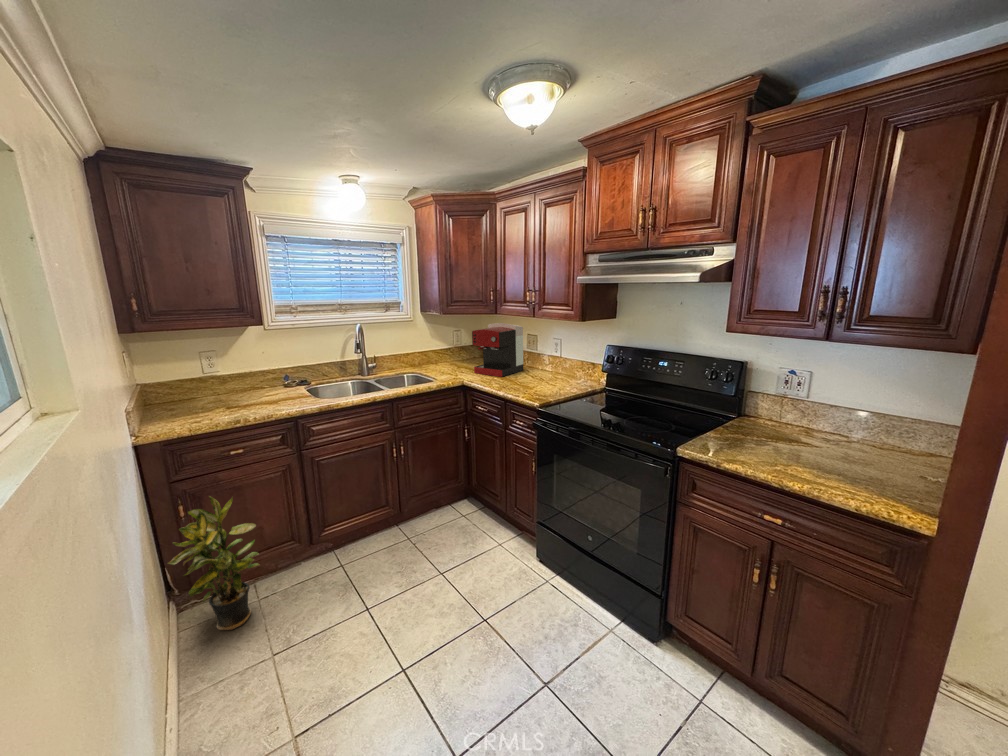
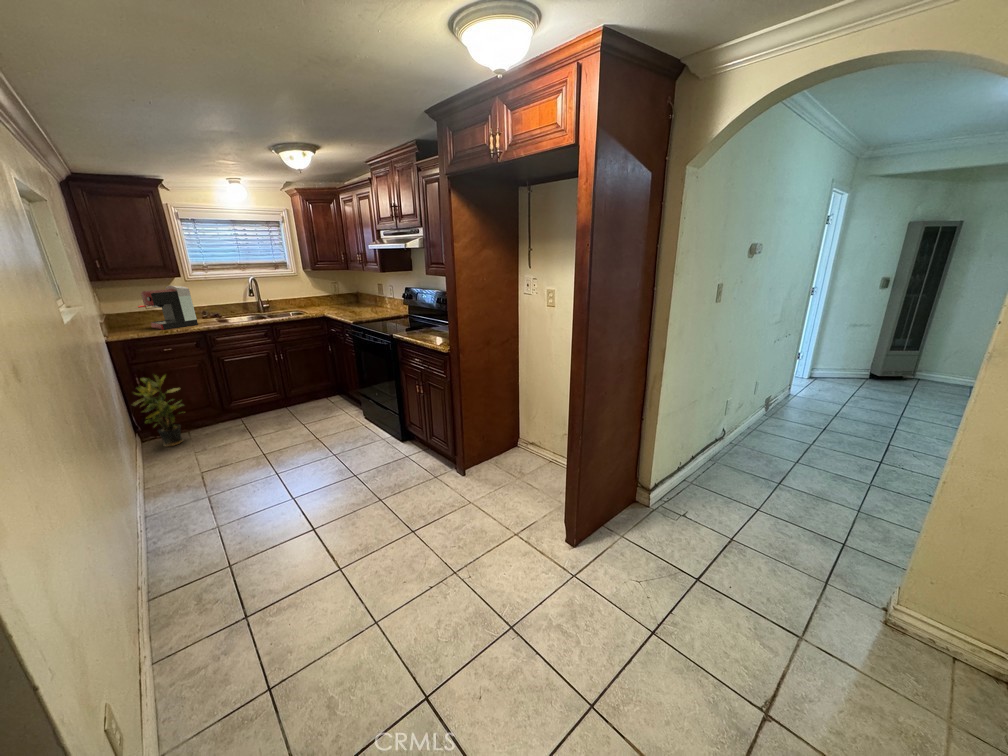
coffee maker: present [472,323,523,377] -> present [138,286,198,330]

